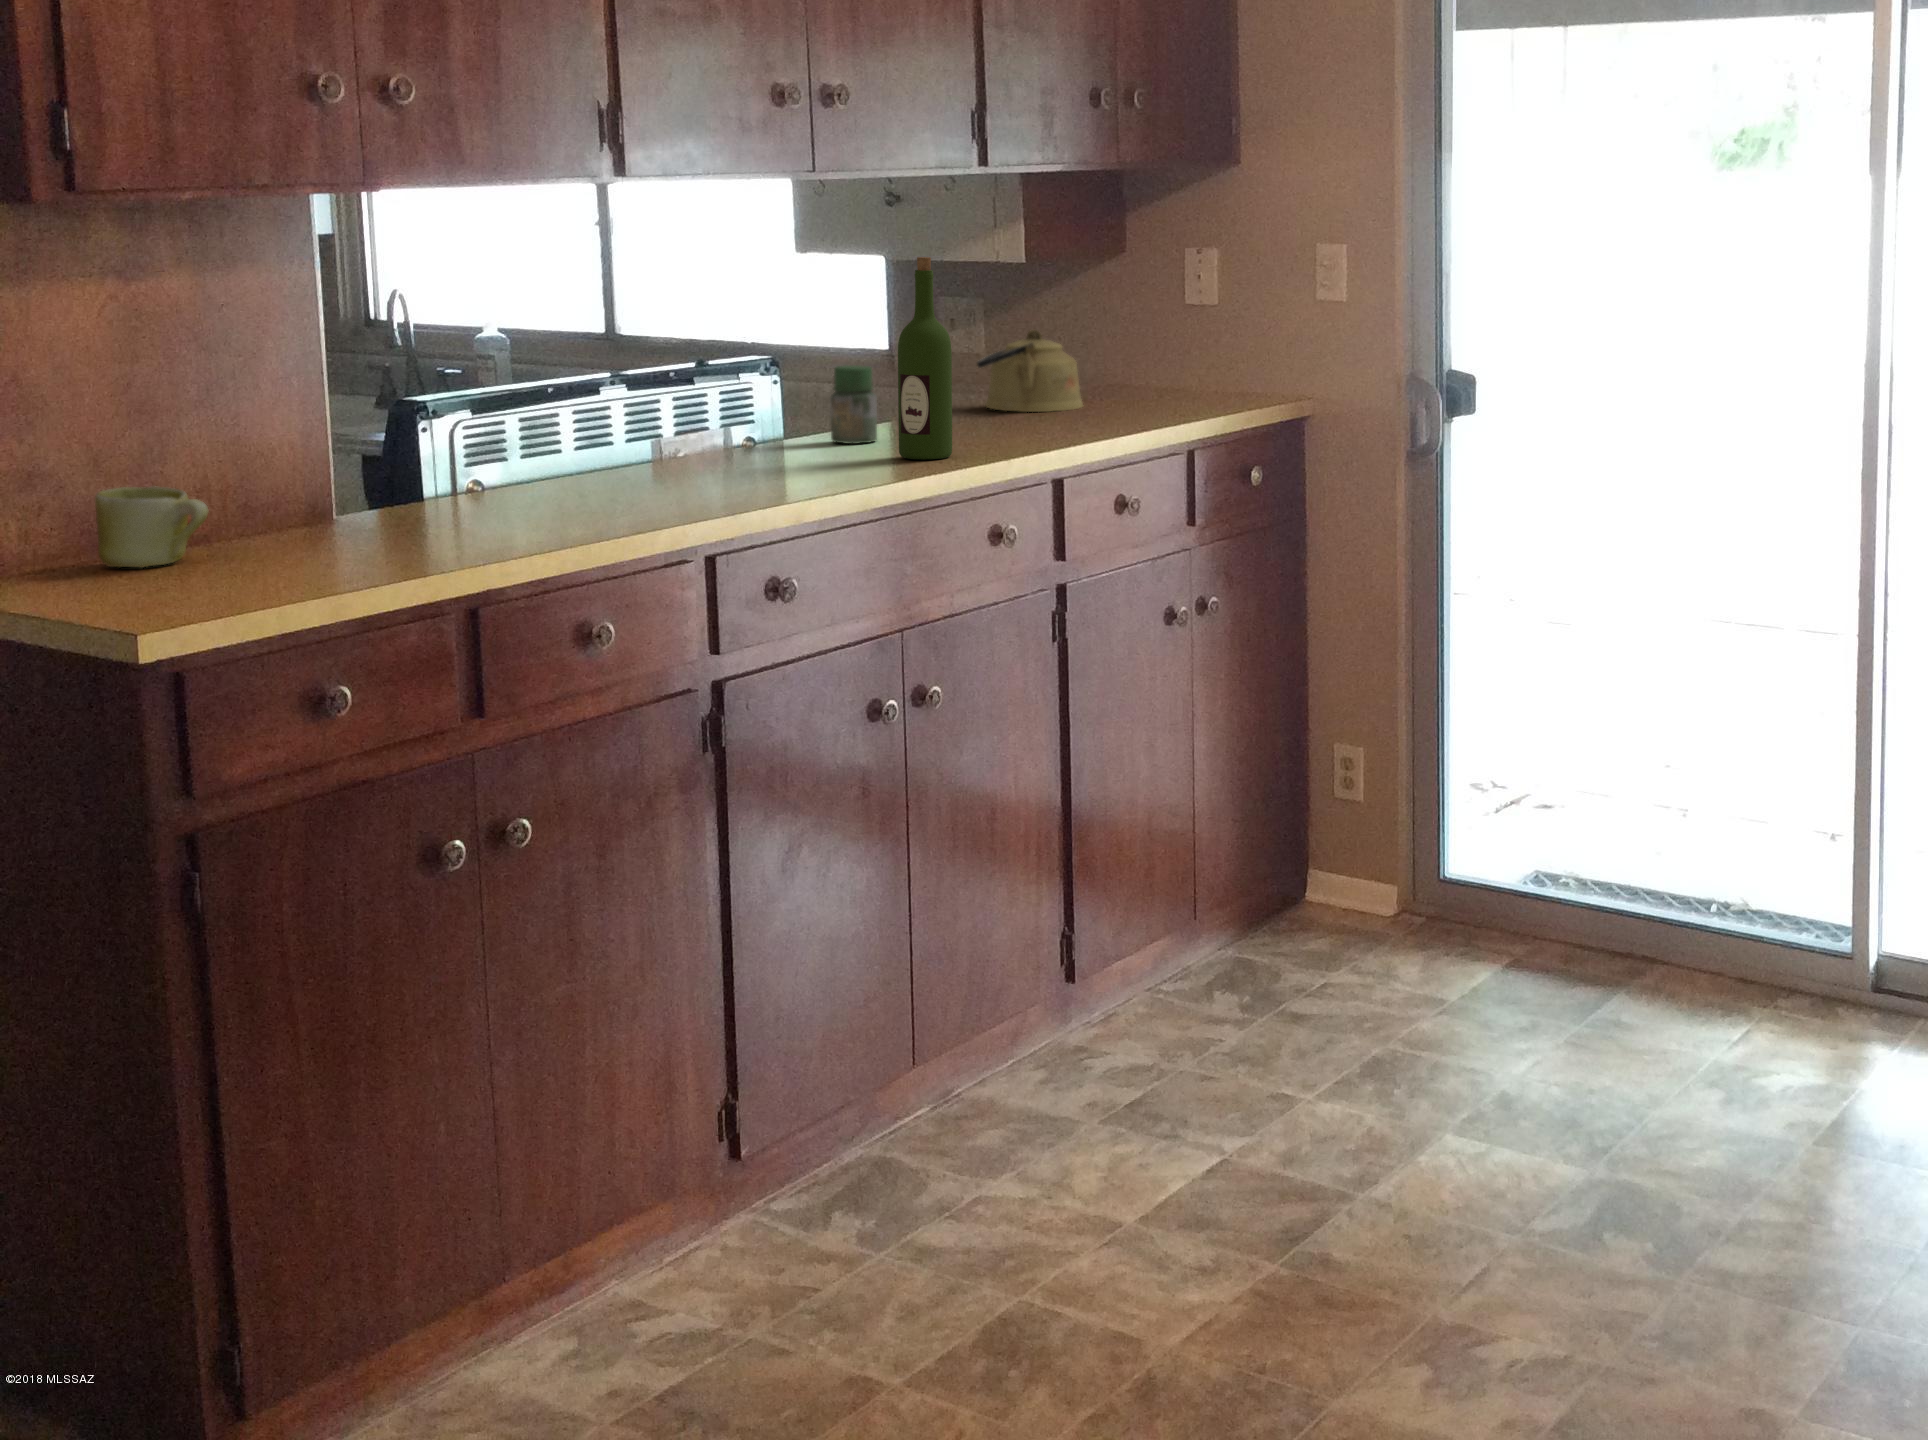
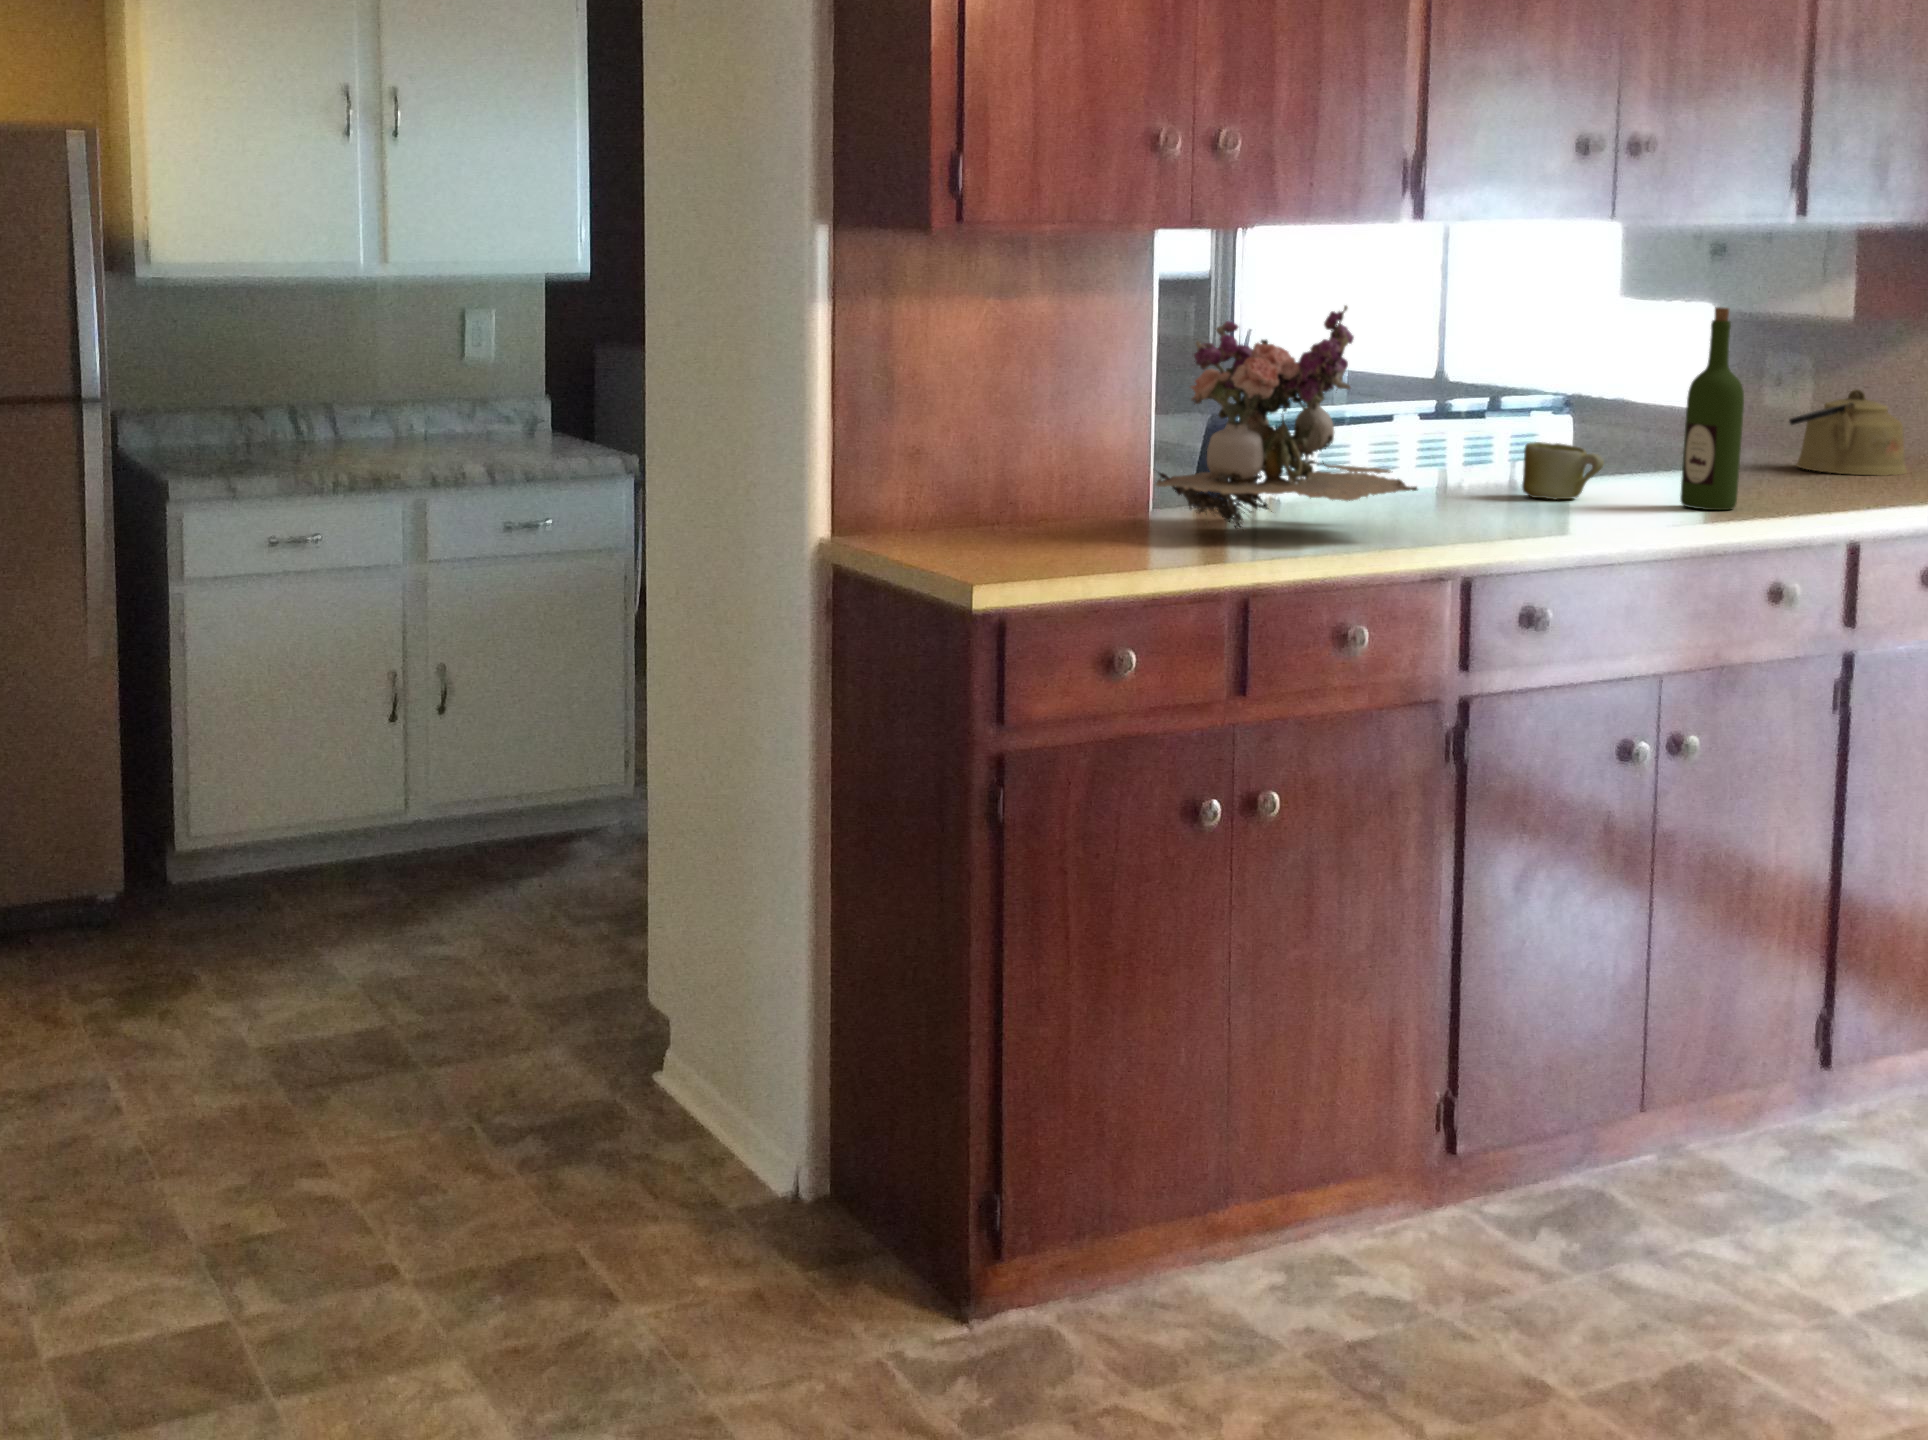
flower arrangement: none [339,269,650,530] -> present [1155,306,1417,528]
jar: present [830,365,877,444] -> none [1618,413,1669,490]
mug: present [95,486,209,567] -> present [1522,442,1604,500]

